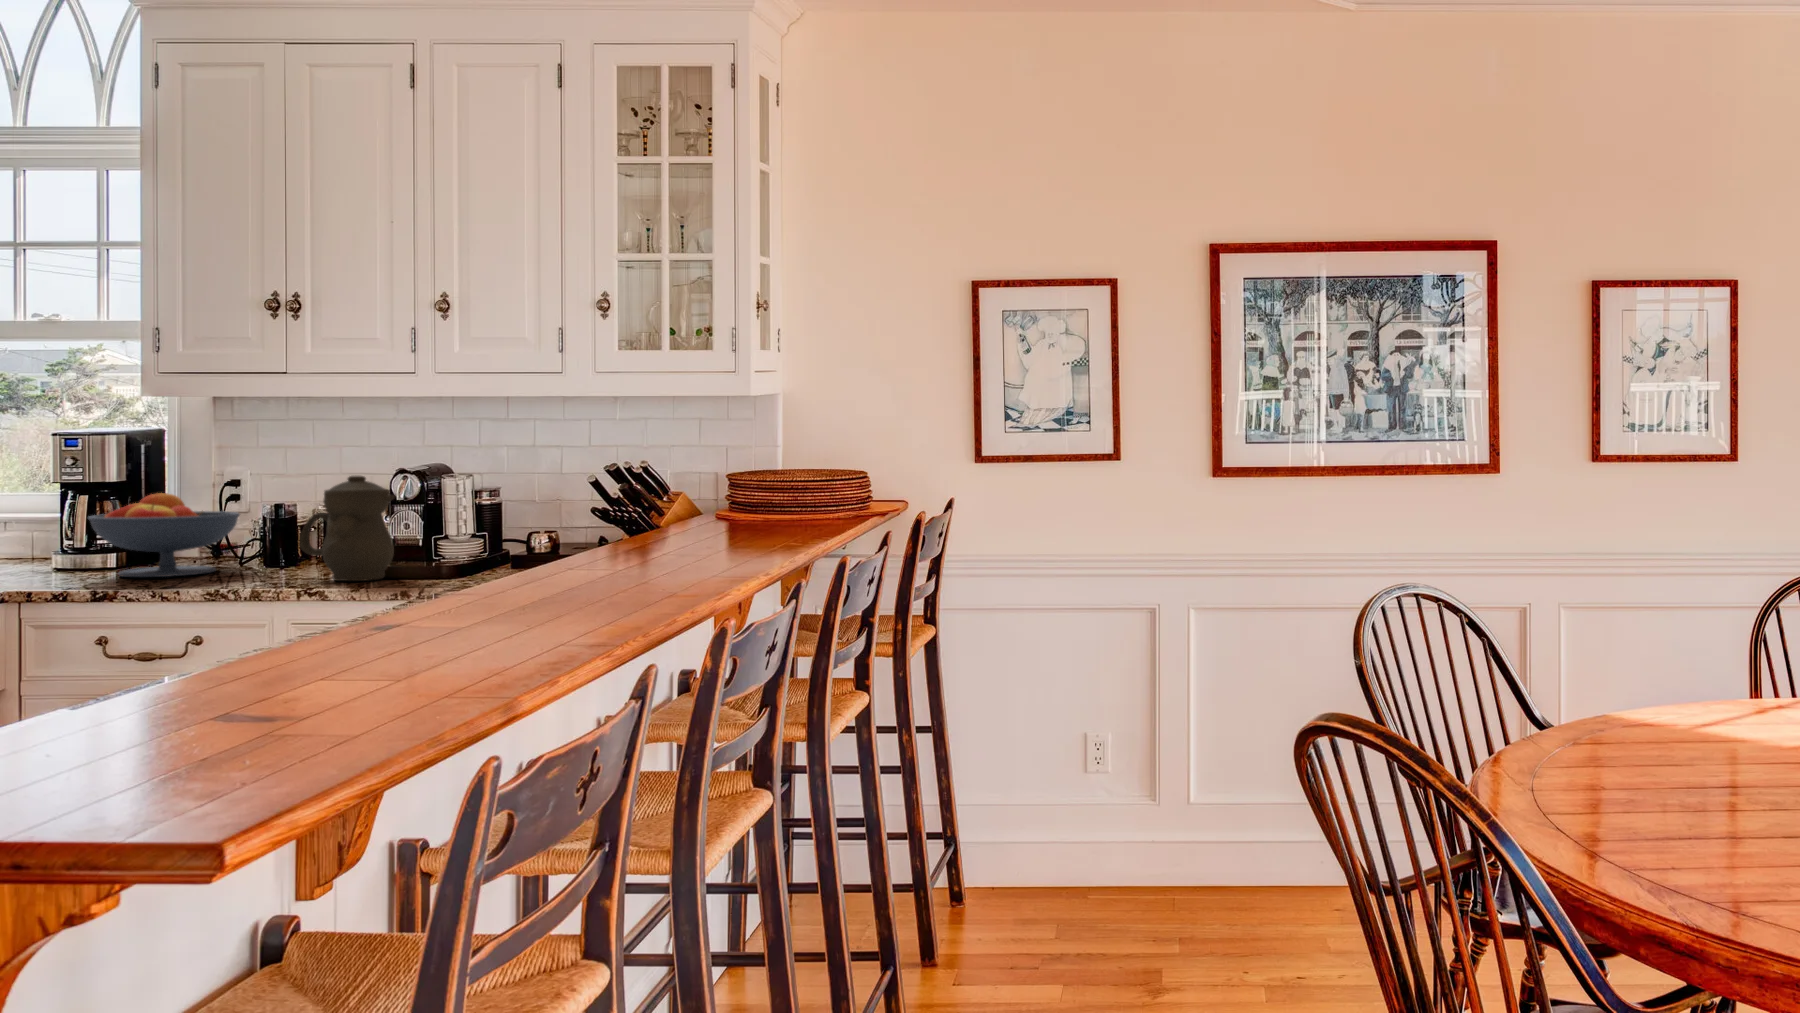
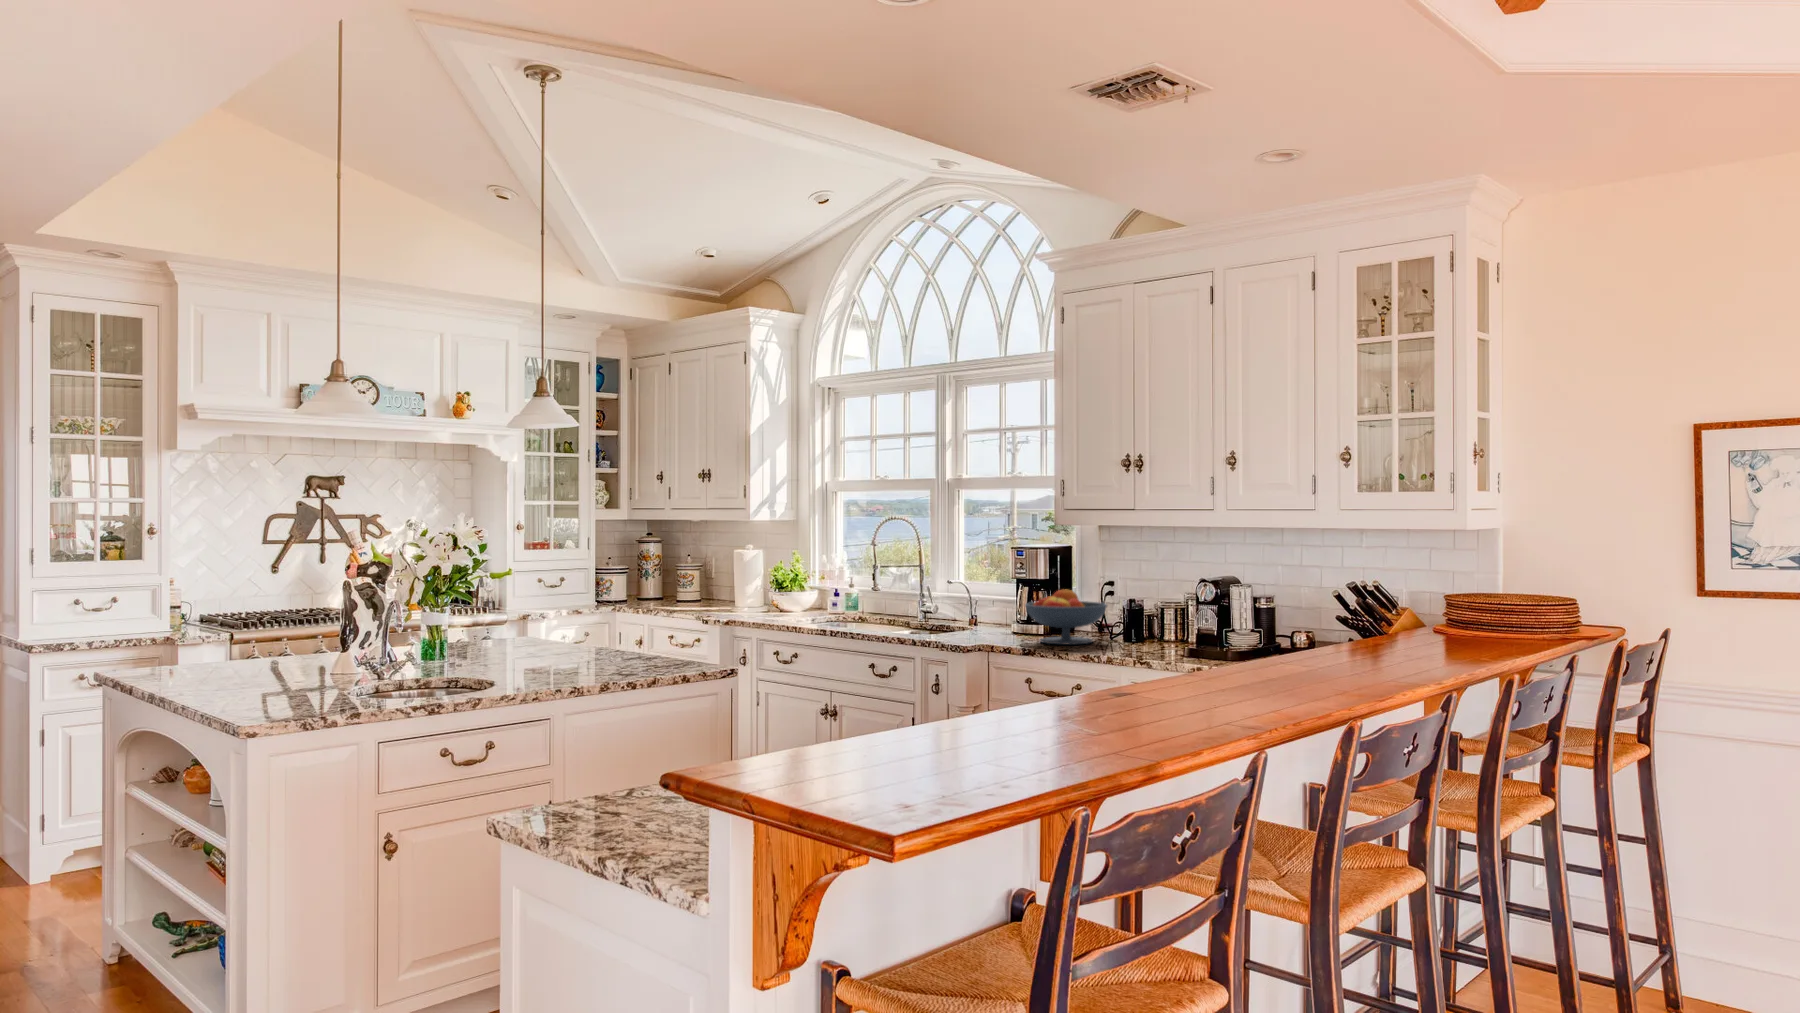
teapot: present [300,476,395,581] -> none [1135,585,1193,658]

